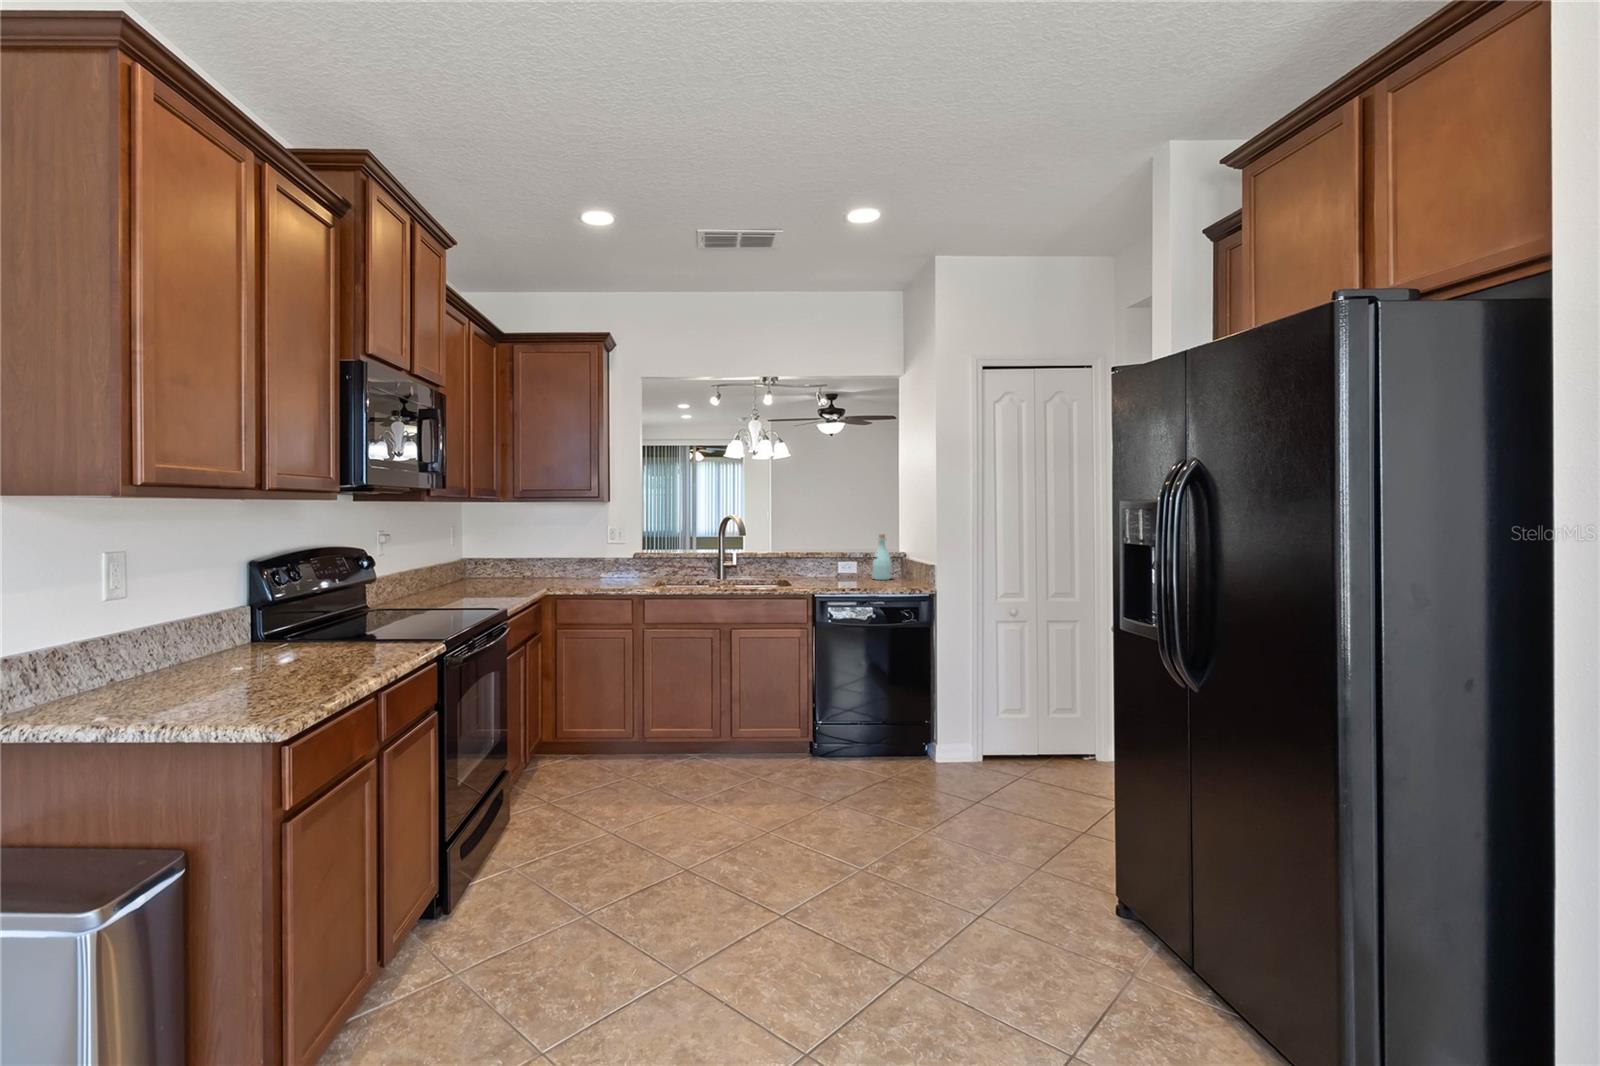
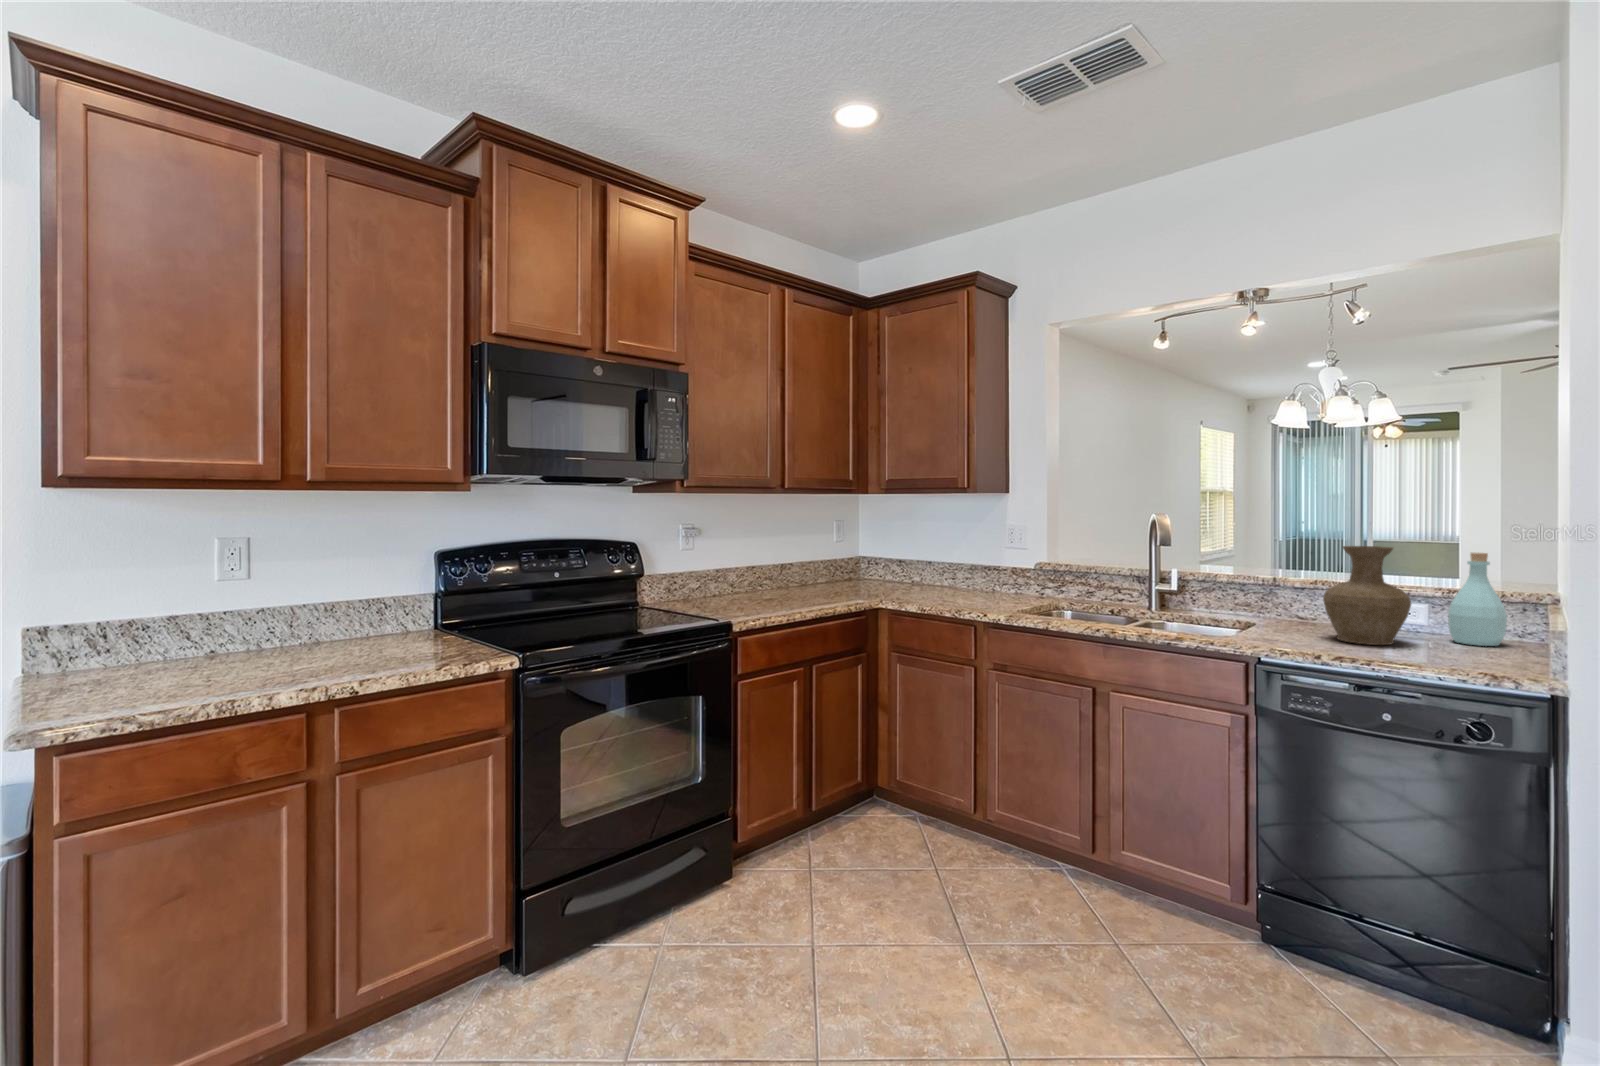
vase: none [827,532,864,584] -> present [1323,546,1411,645]

